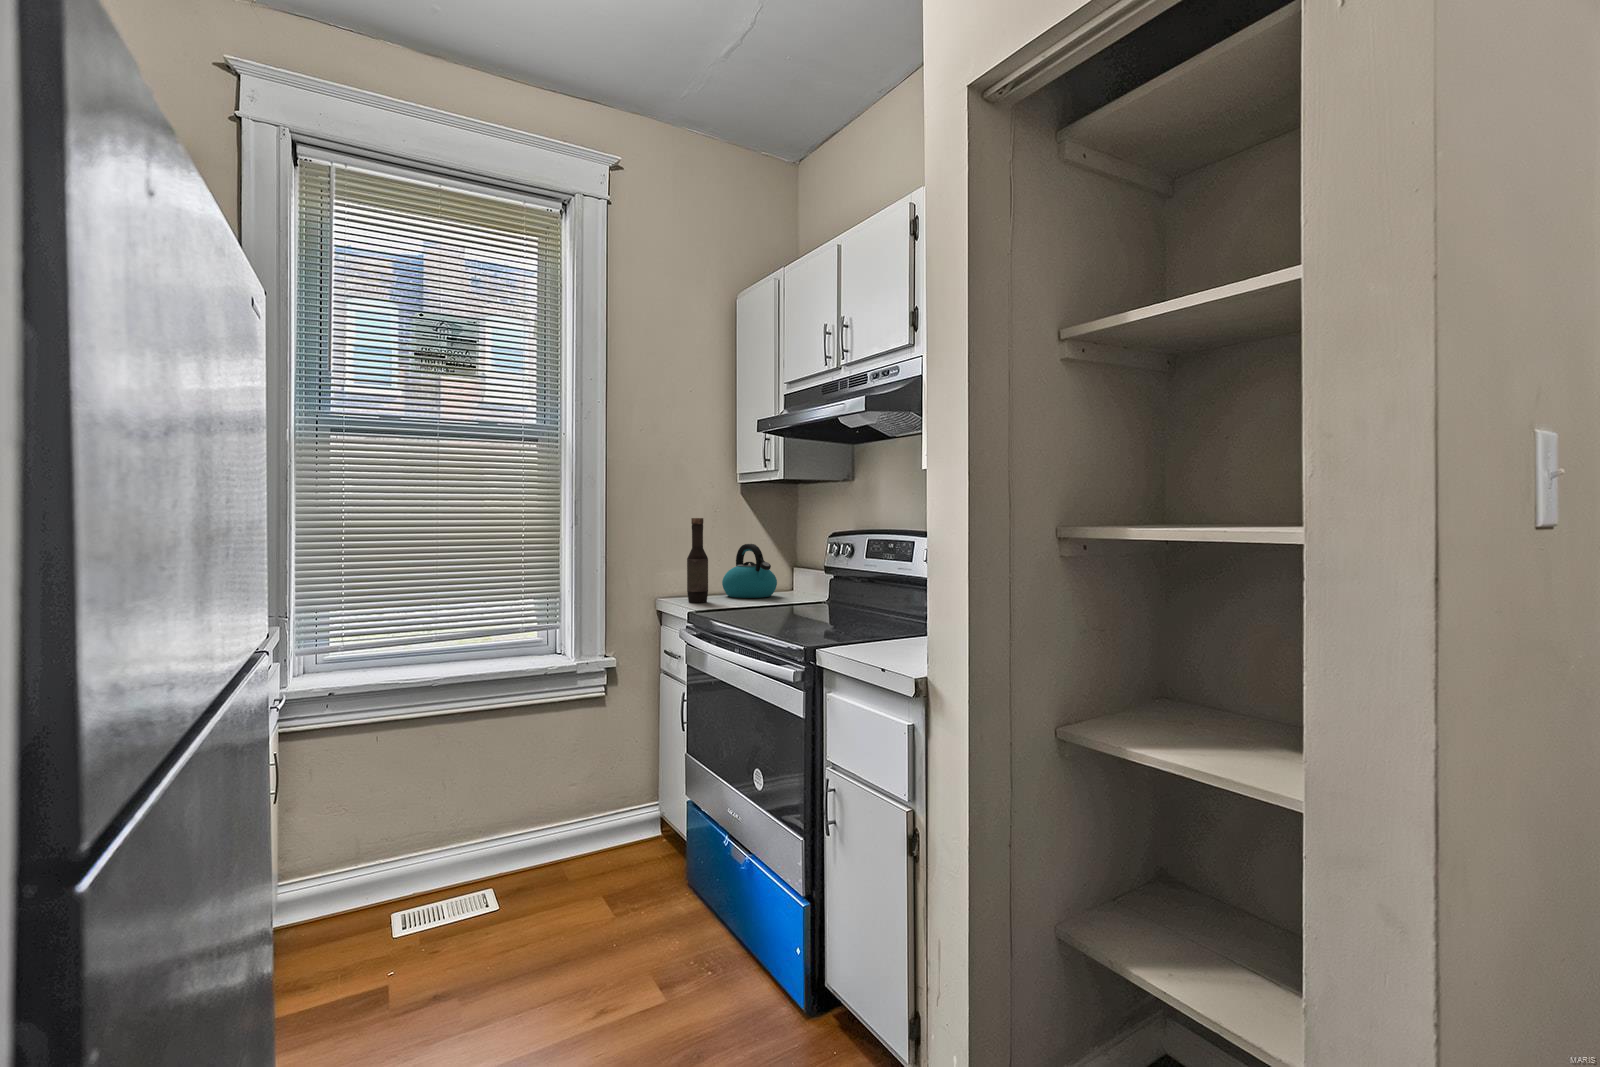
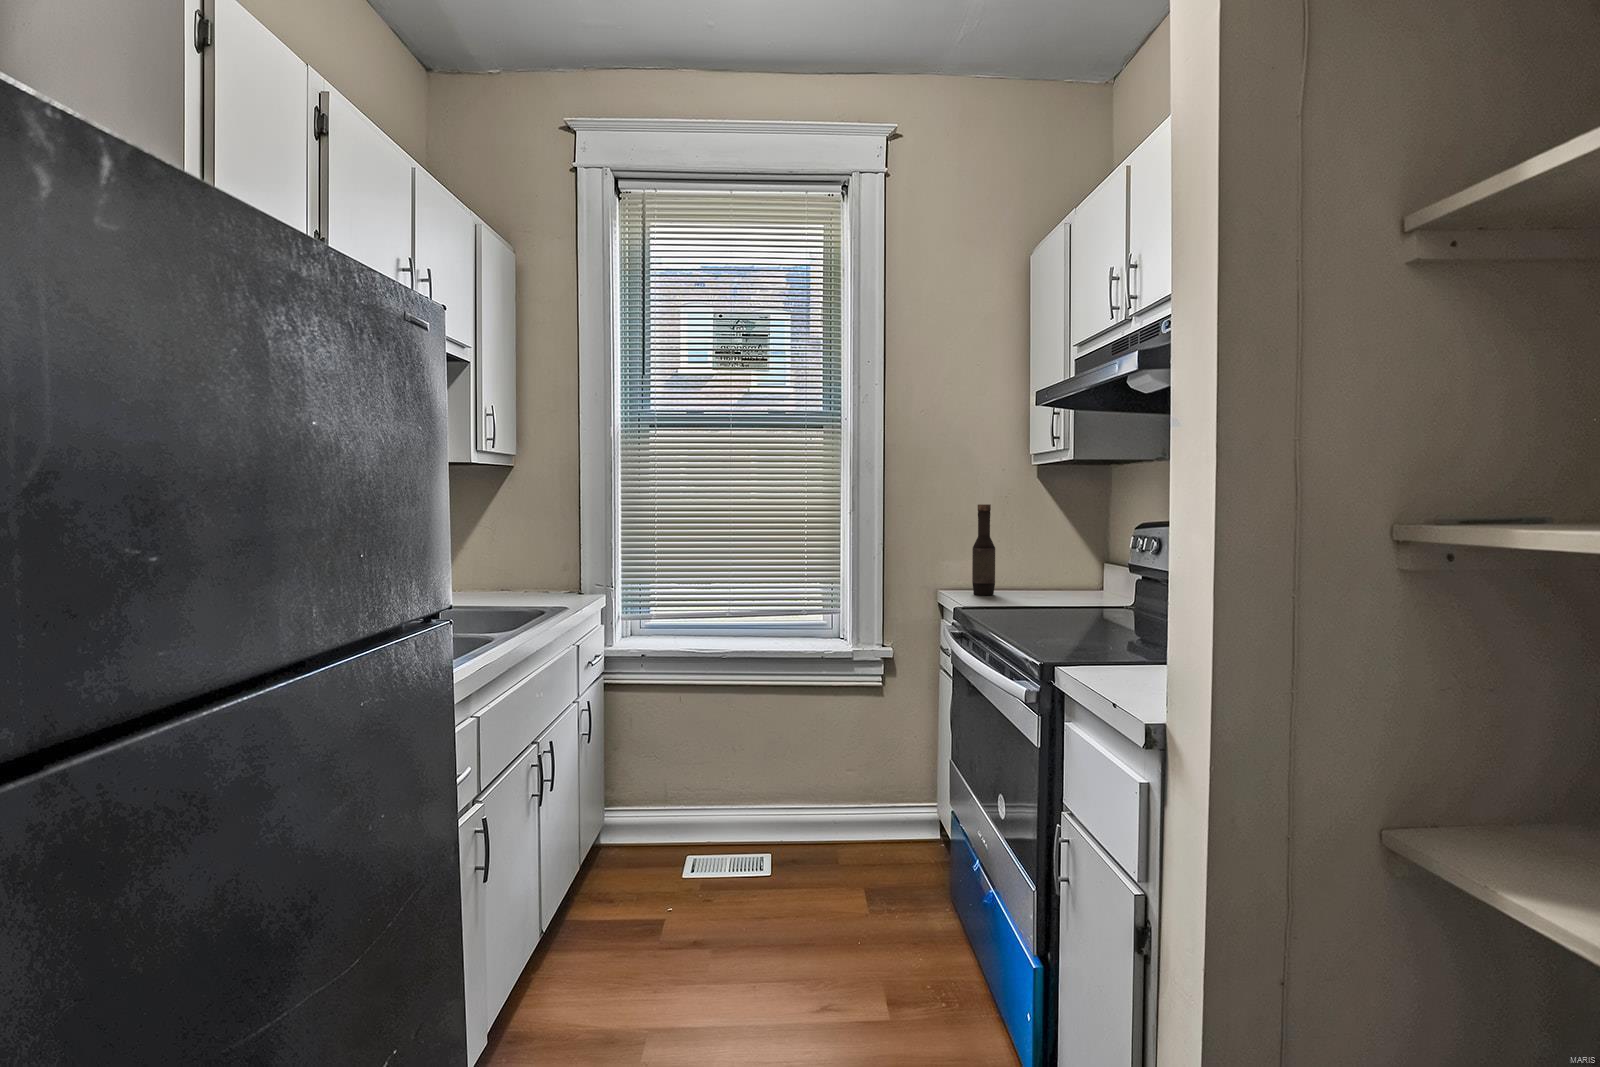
kettle: present [722,544,777,598] -> none [1018,533,1080,592]

